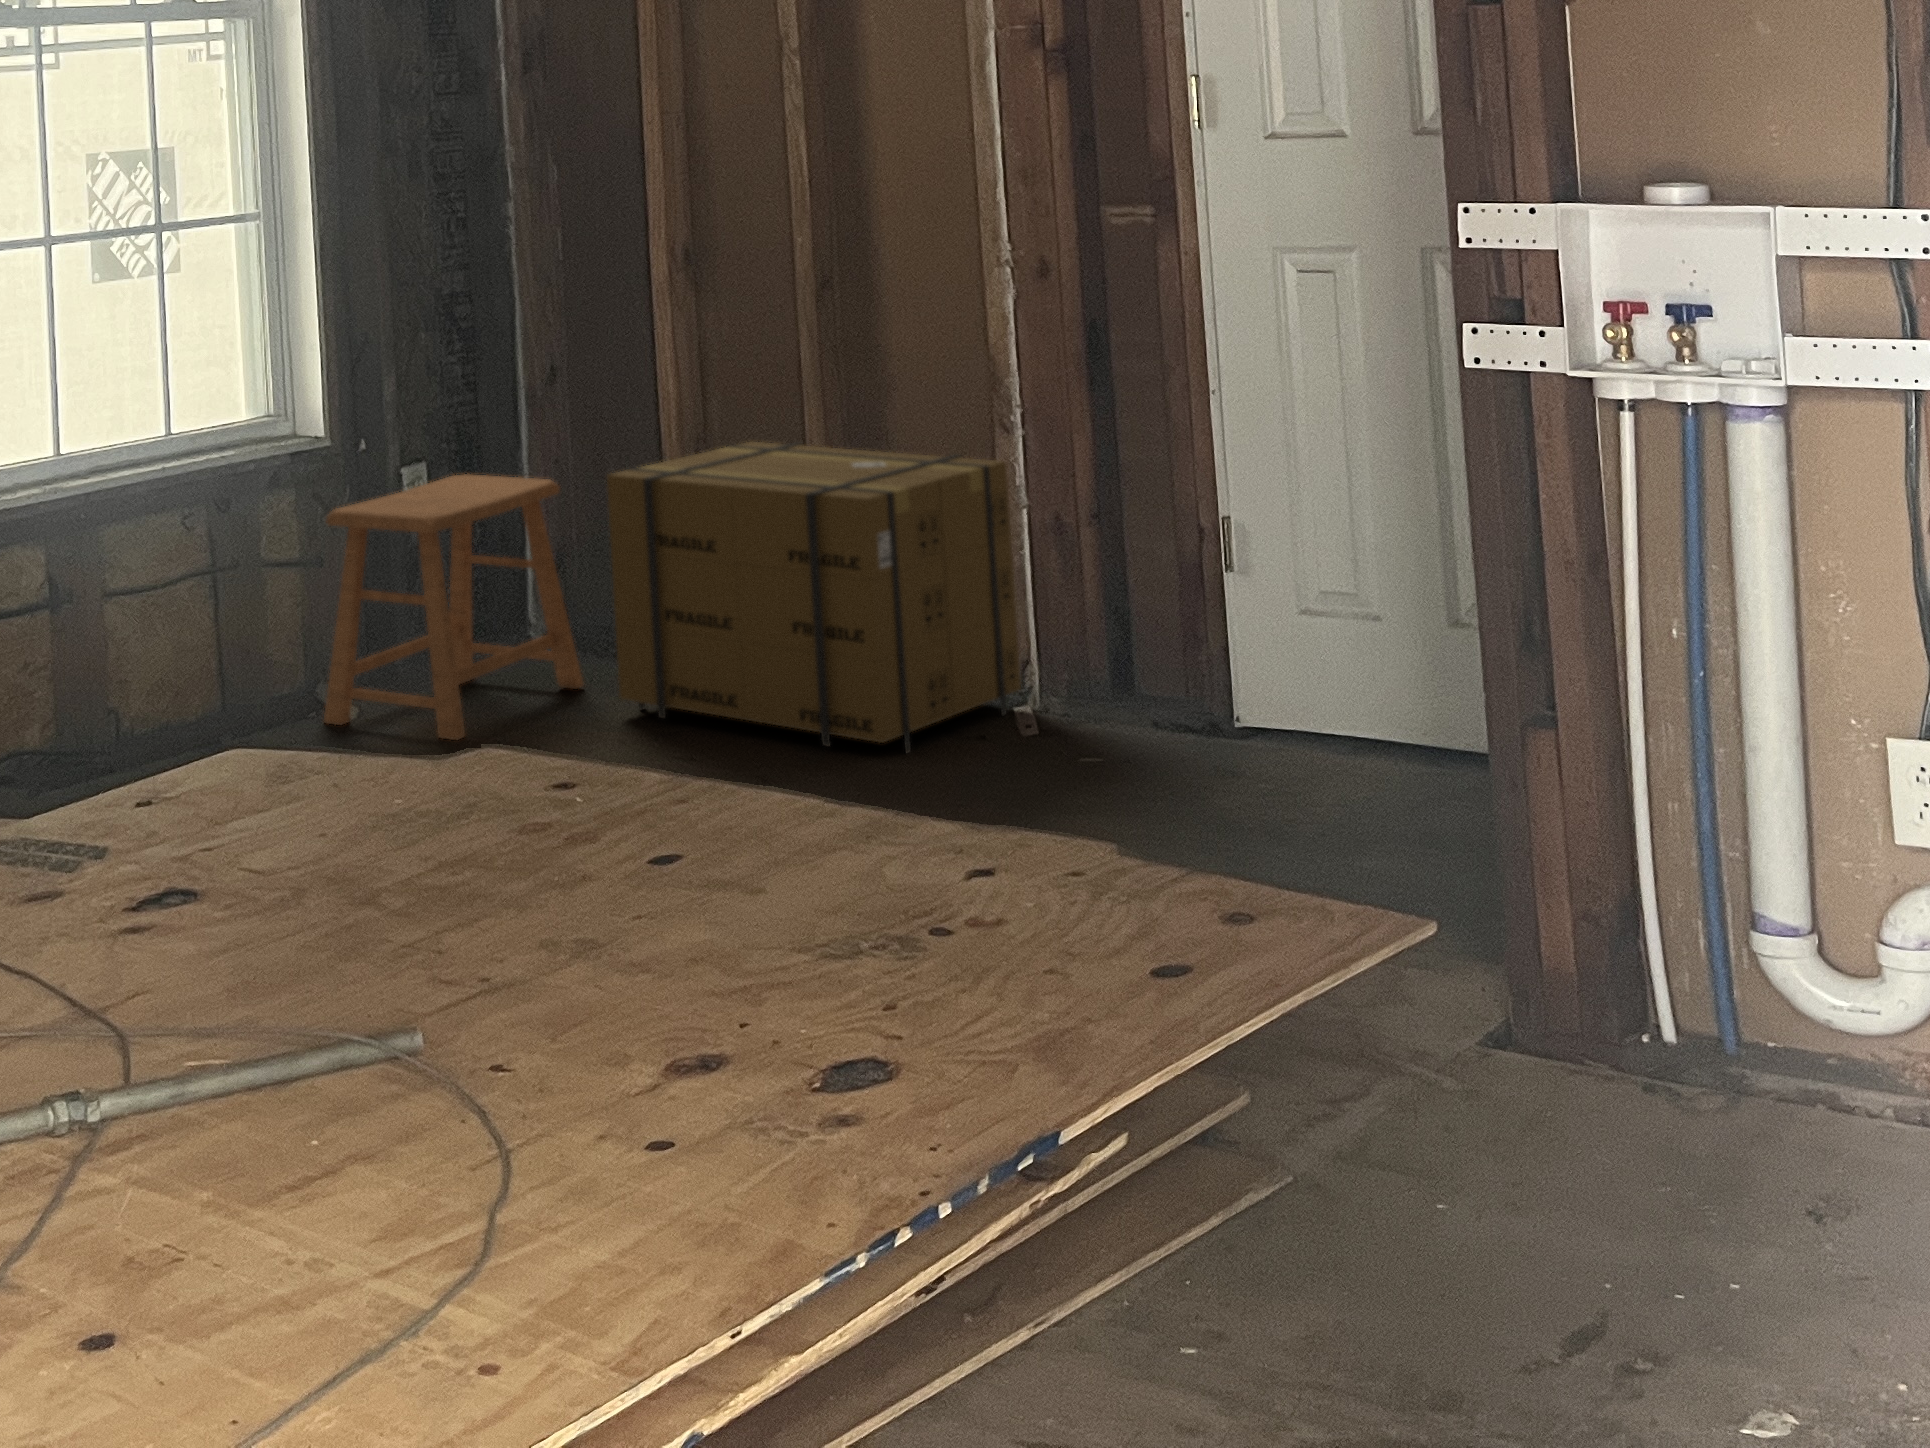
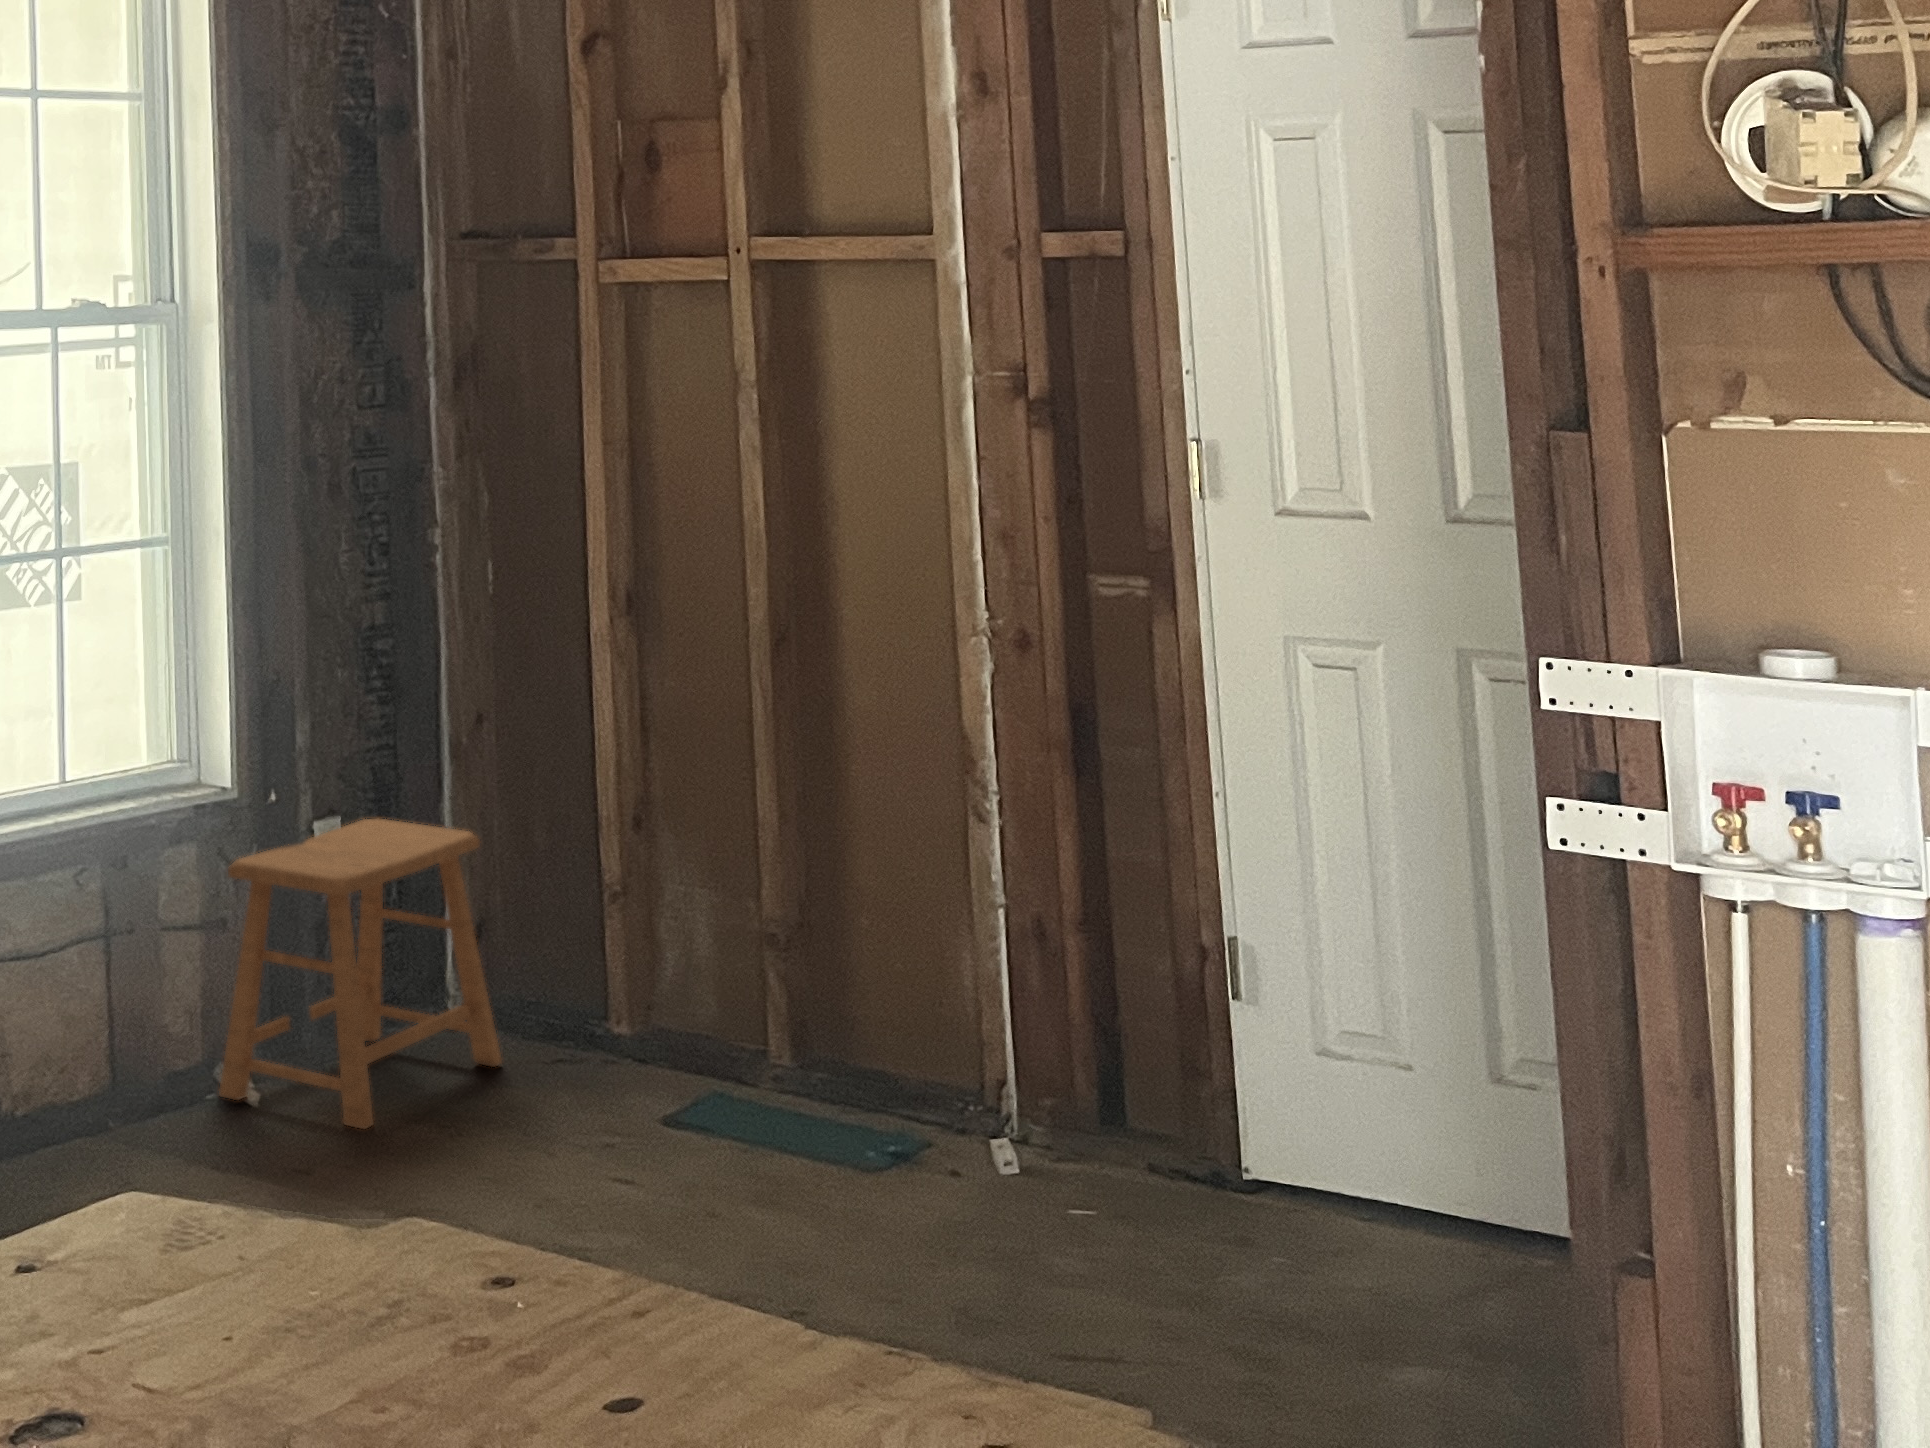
cardboard box: present [607,442,1021,753] -> none [533,799,988,1182]

